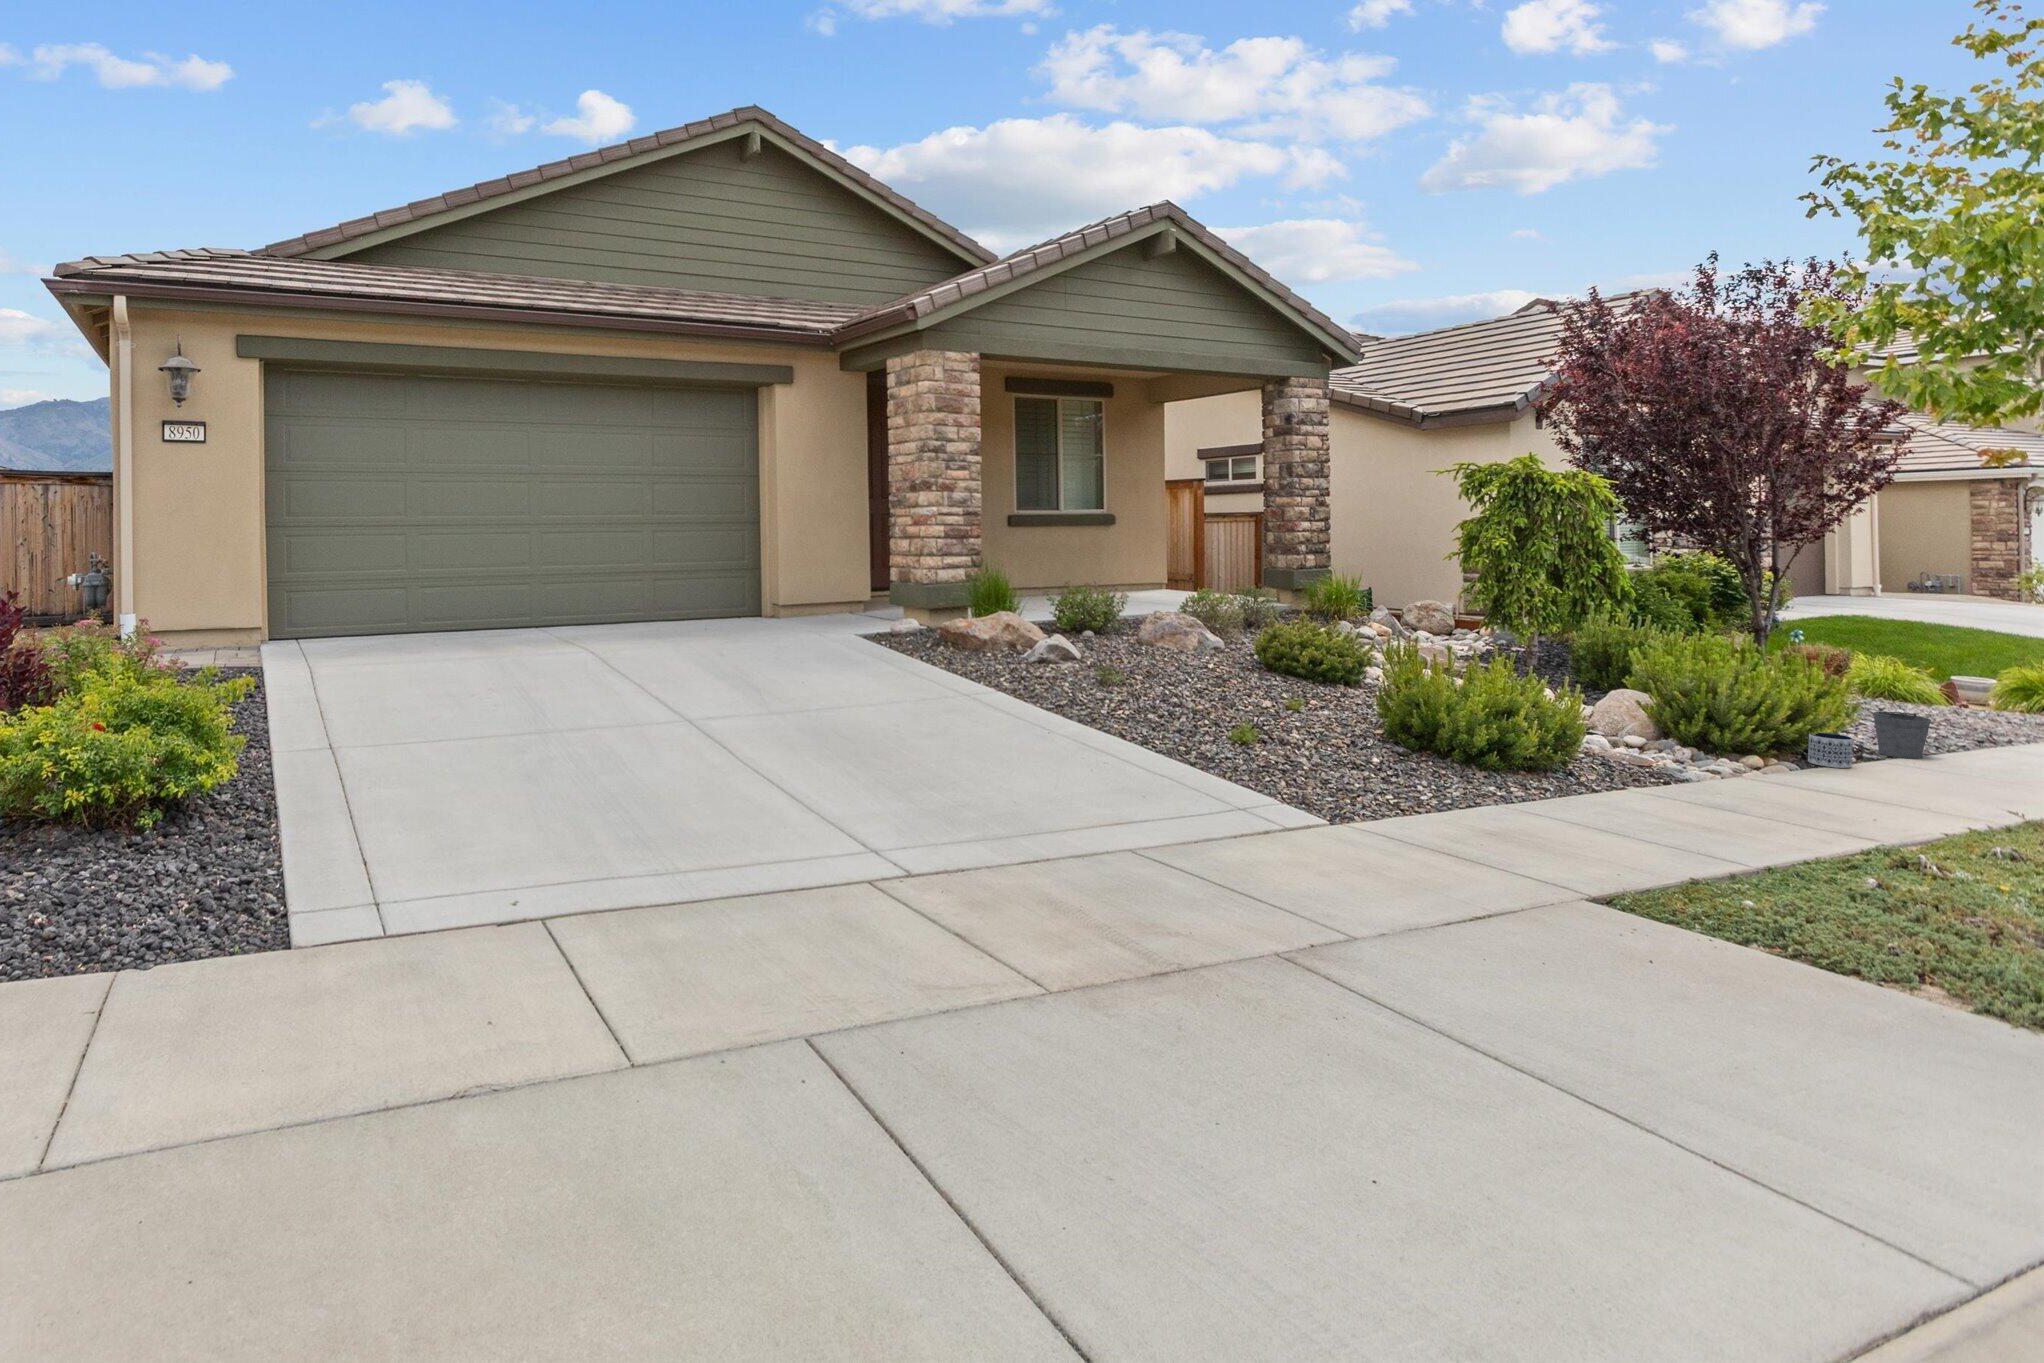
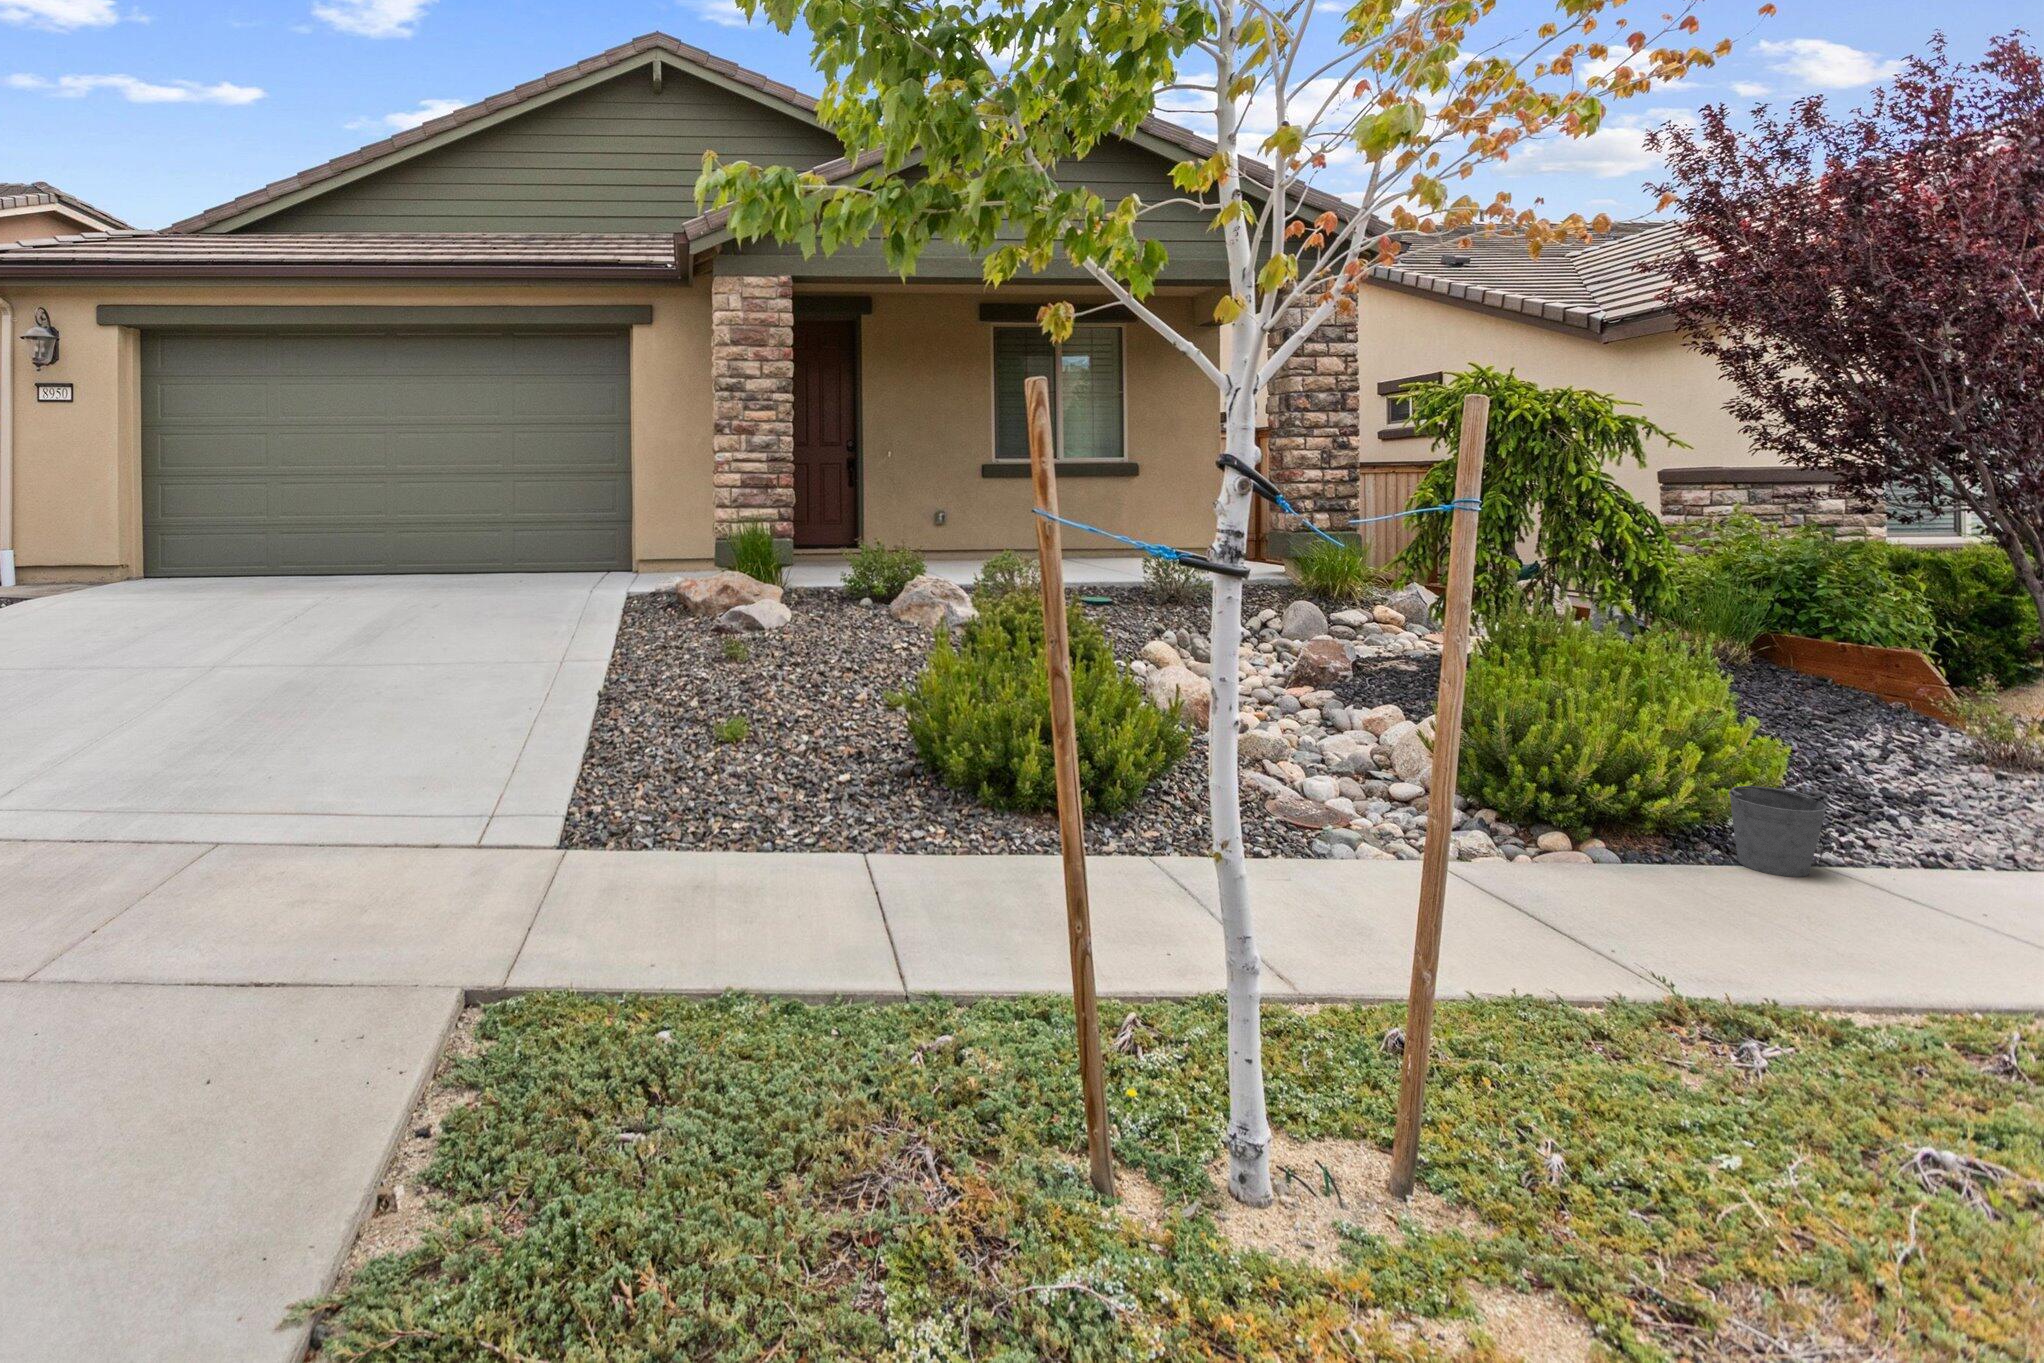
planter: present [1808,733,1853,768] -> none [1513,805,1580,870]

